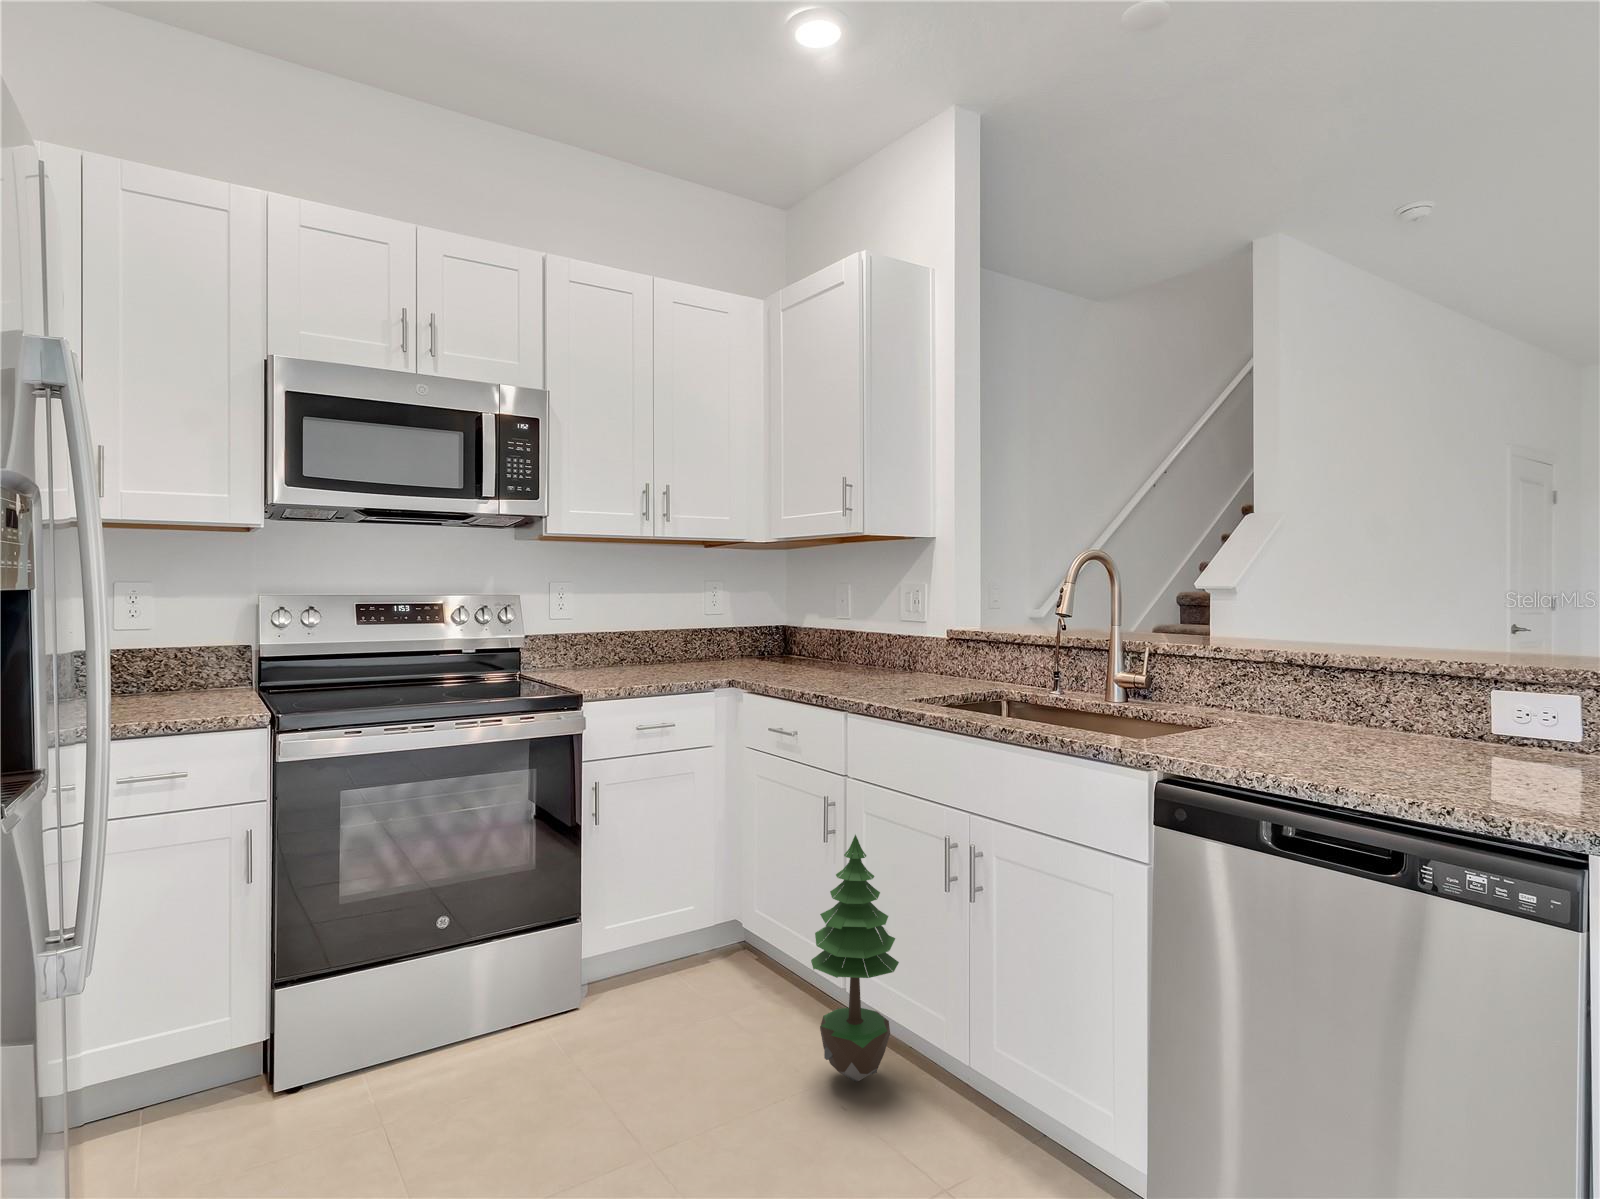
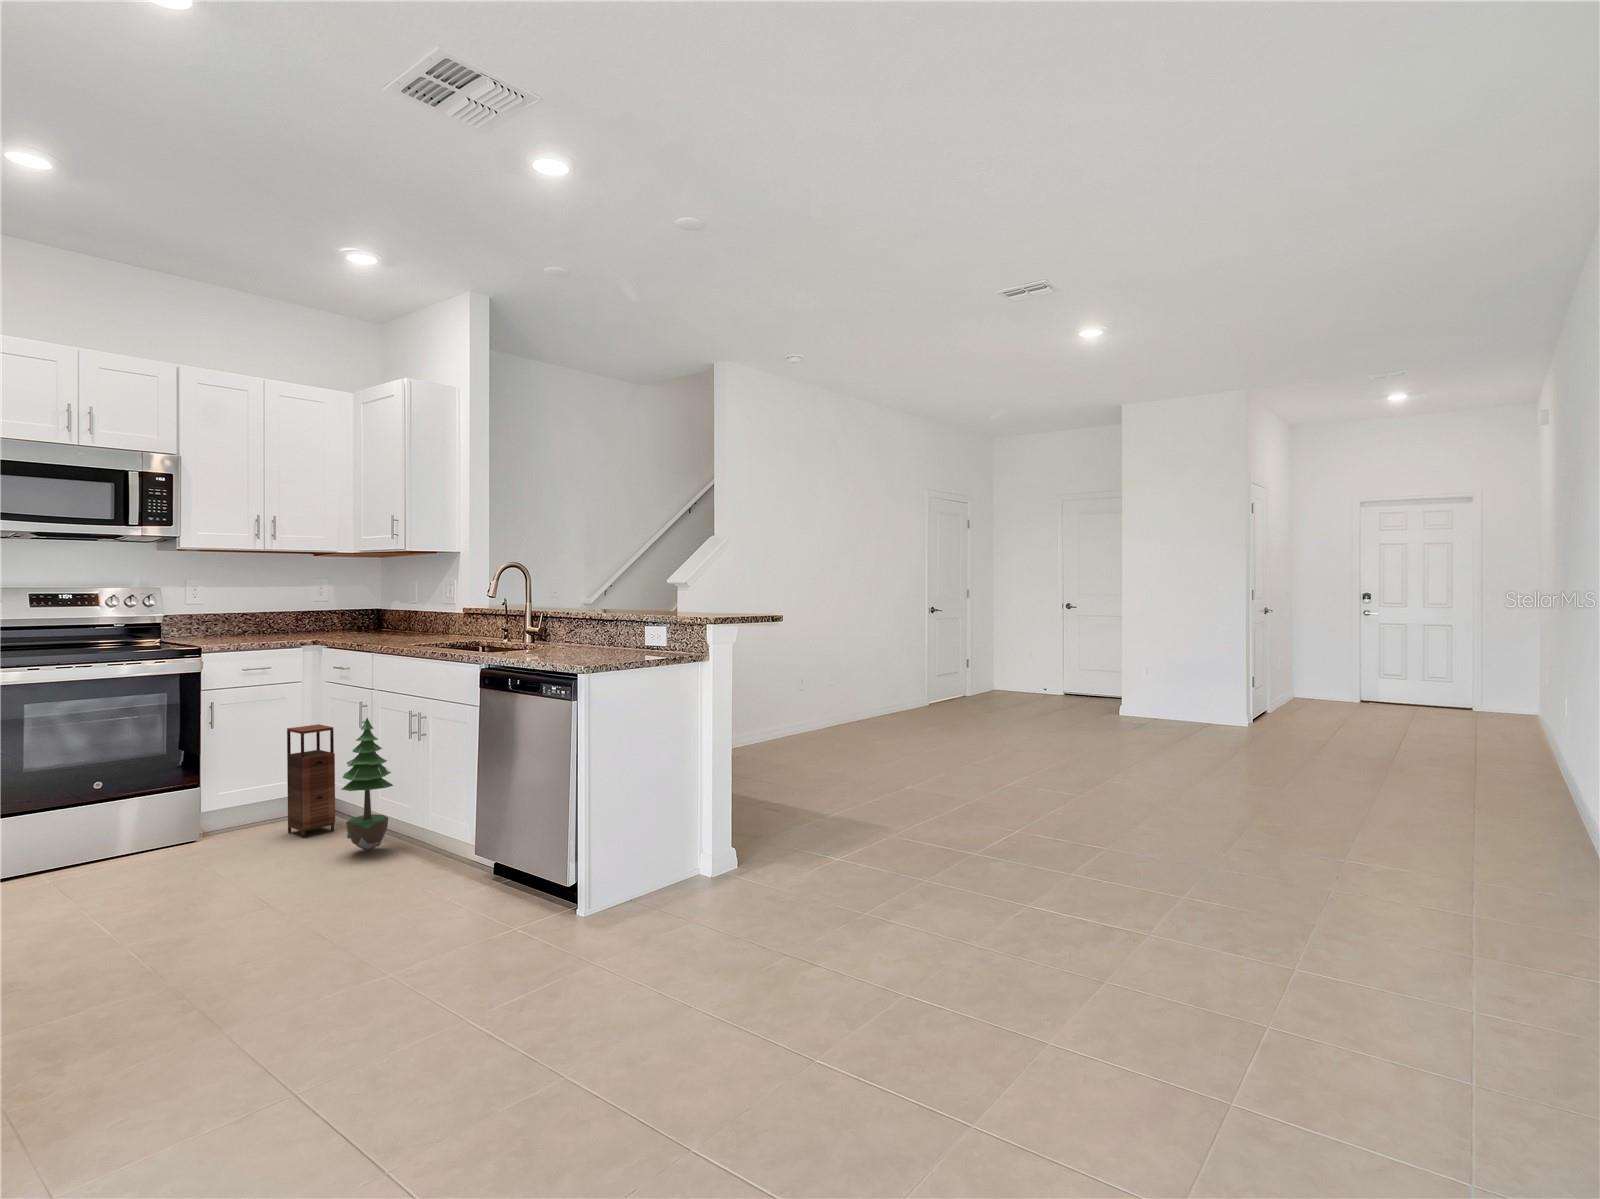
storage cabinet: none [701,819,774,1018] -> present [287,724,335,838]

